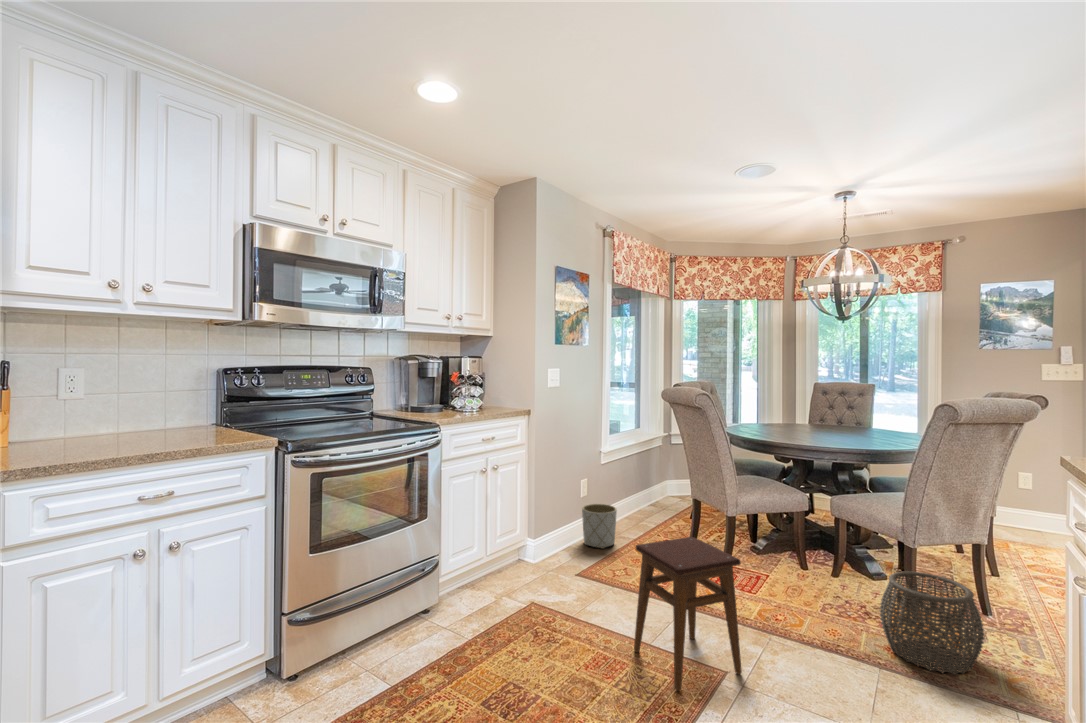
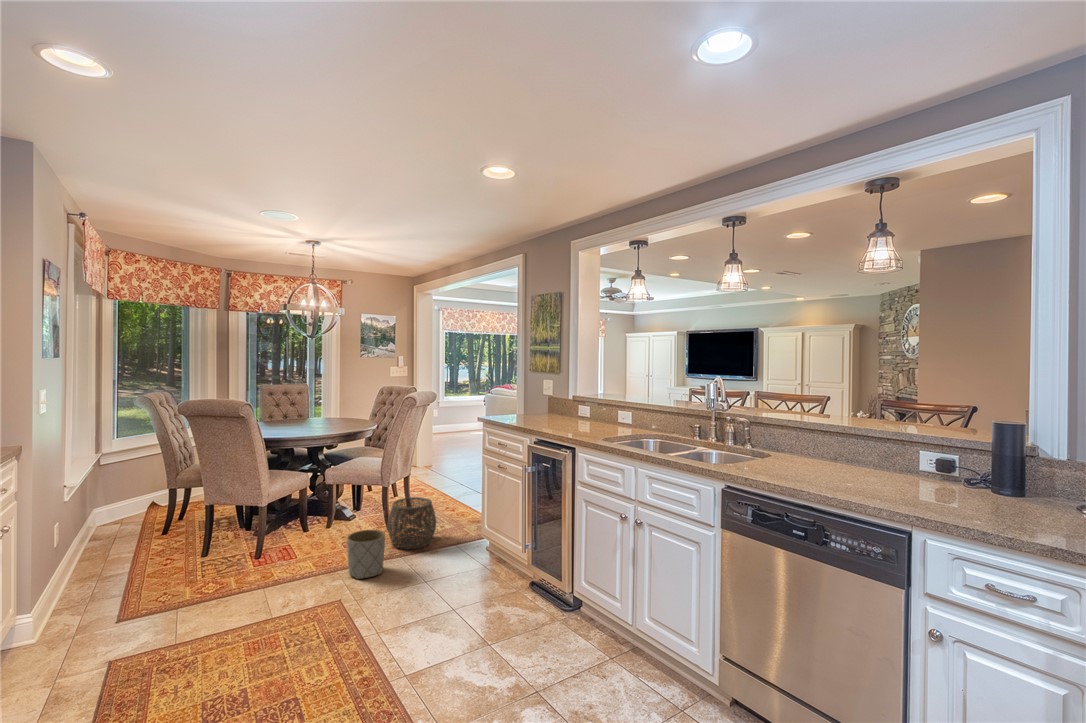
planter: present [582,504,617,549] -> present [347,530,385,579]
stool: present [634,537,742,691] -> none [270,519,350,625]

